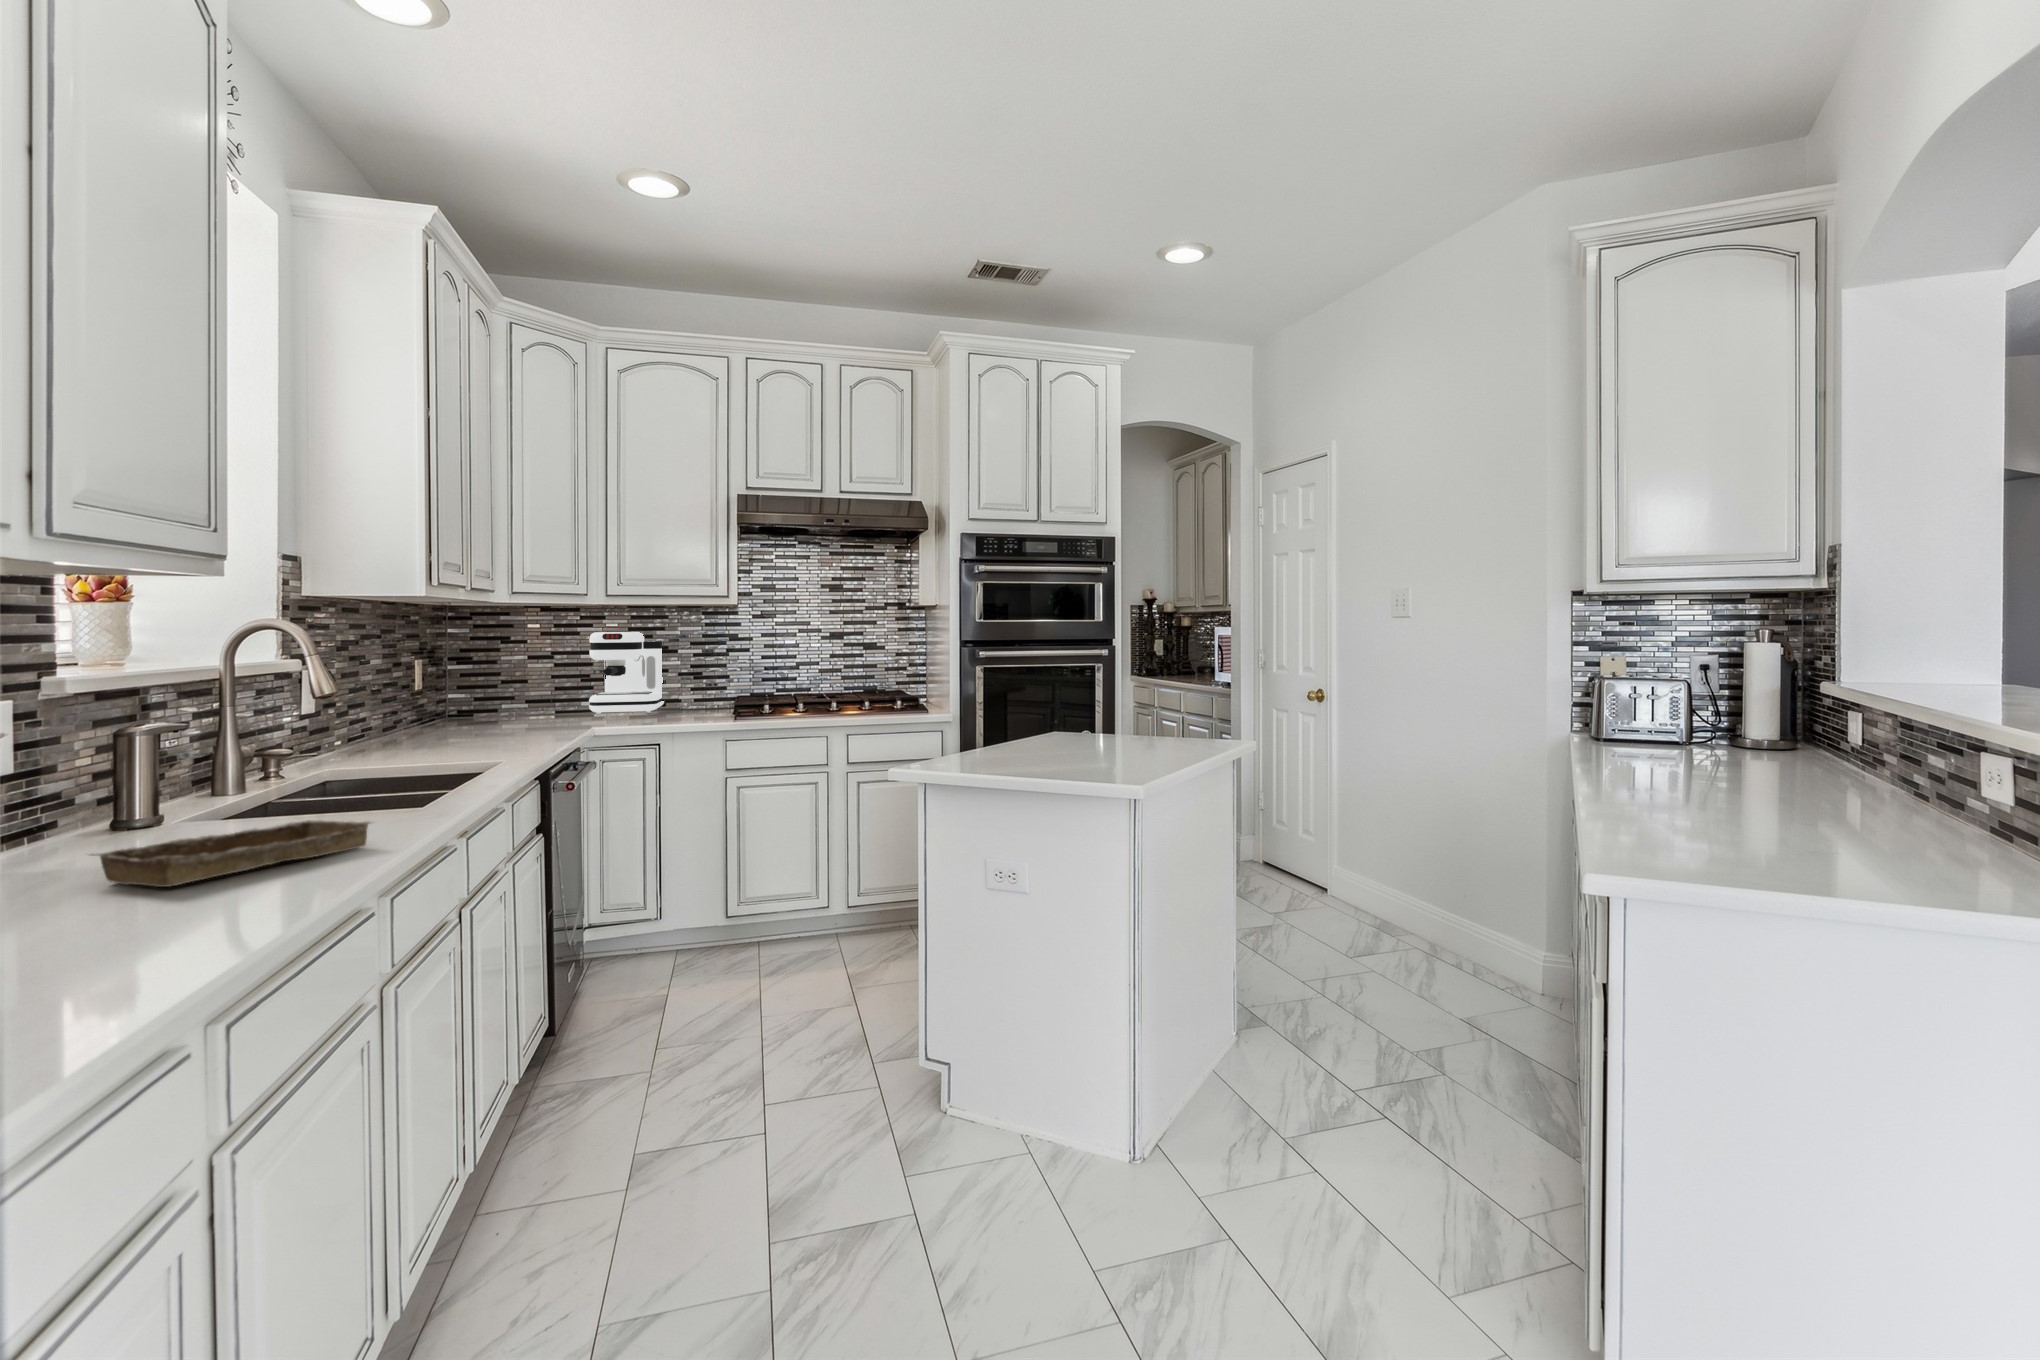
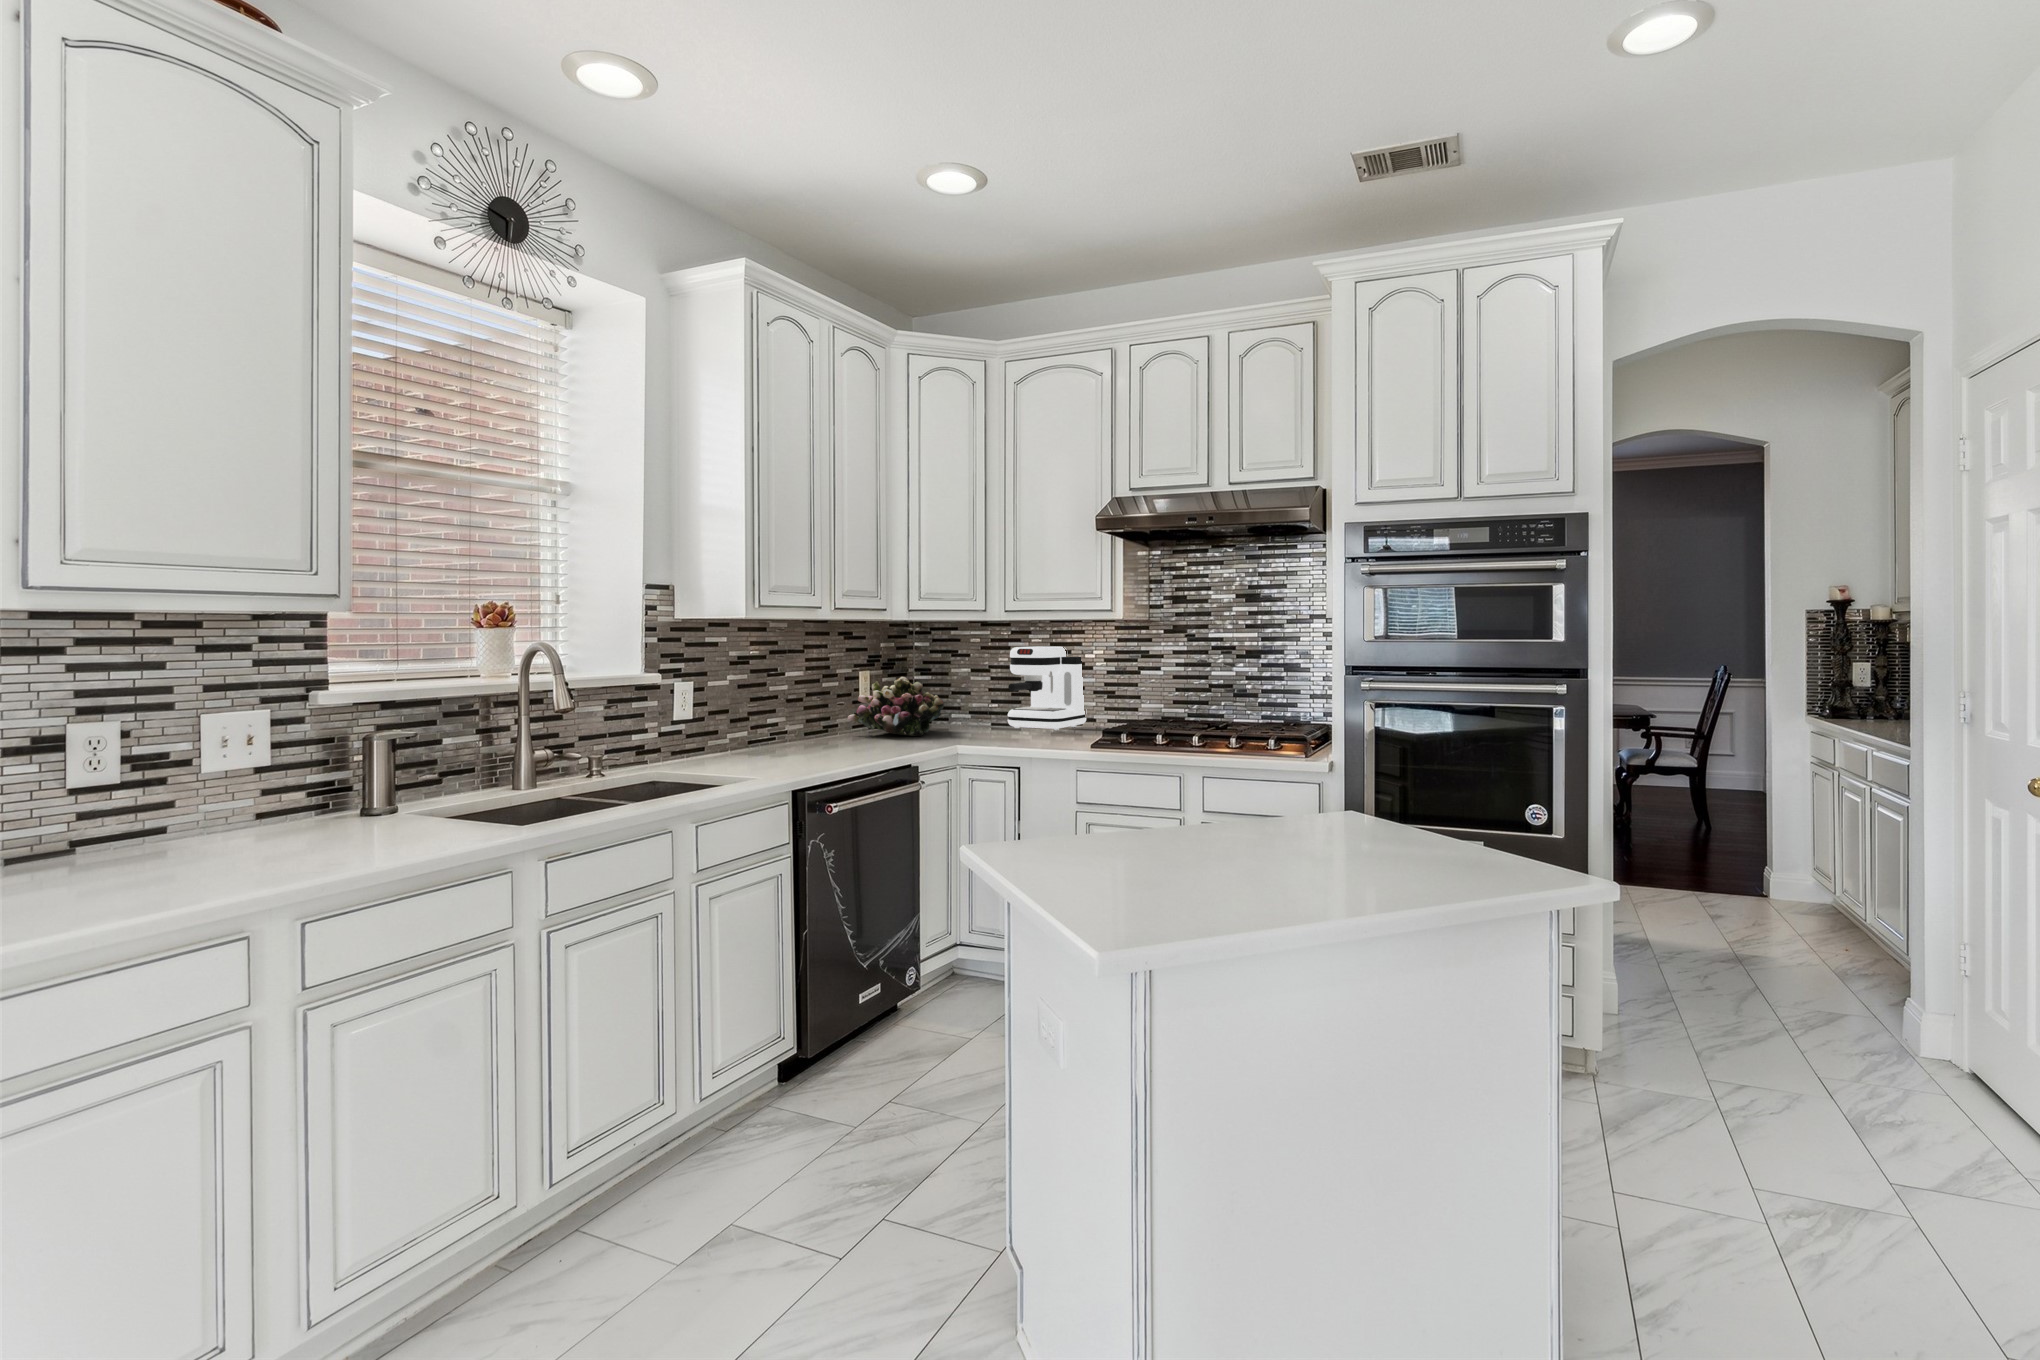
flower arrangement: none [425,665,544,725] -> present [848,677,944,736]
tray: present [89,820,372,887] -> none [122,829,361,879]

